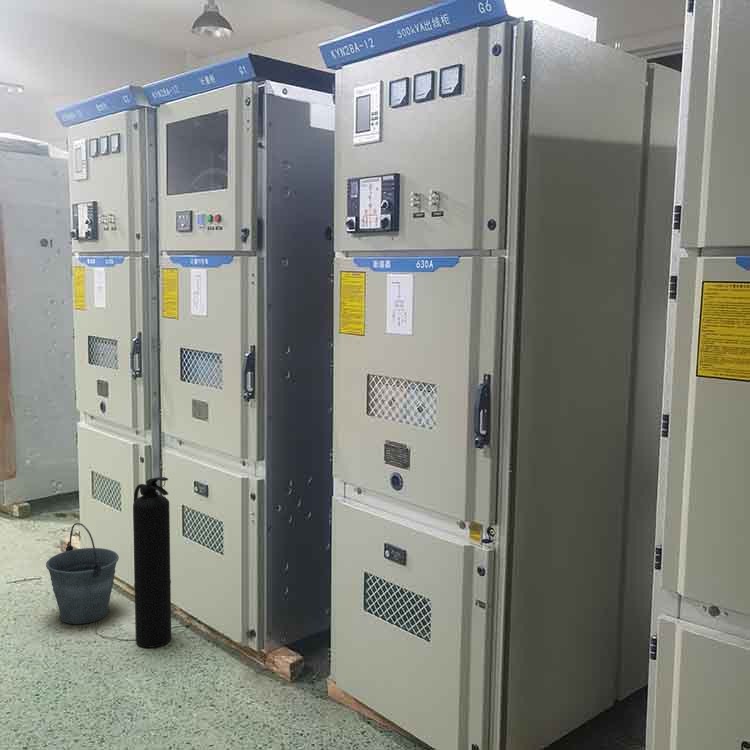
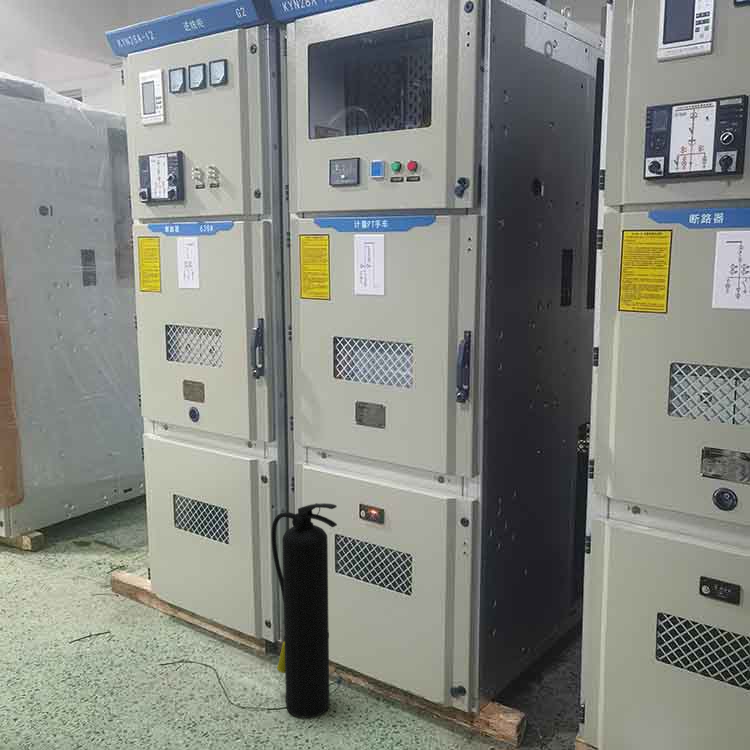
bucket: present [46,523,119,624] -> none [148,565,237,694]

